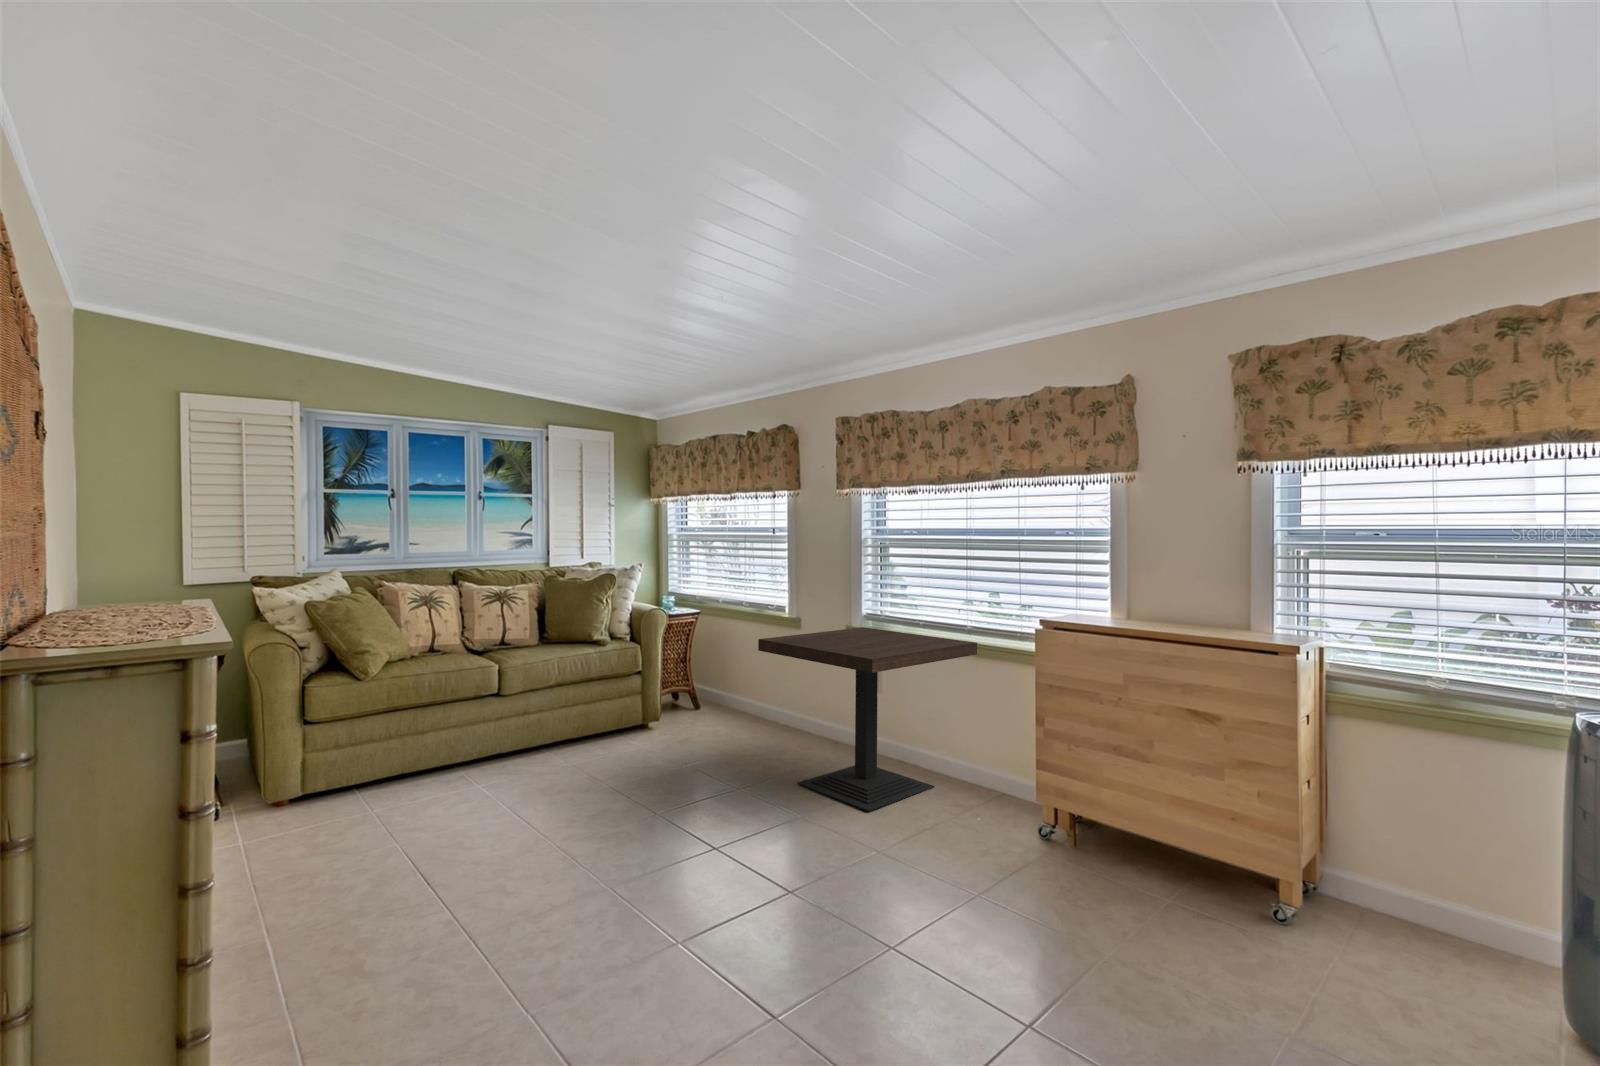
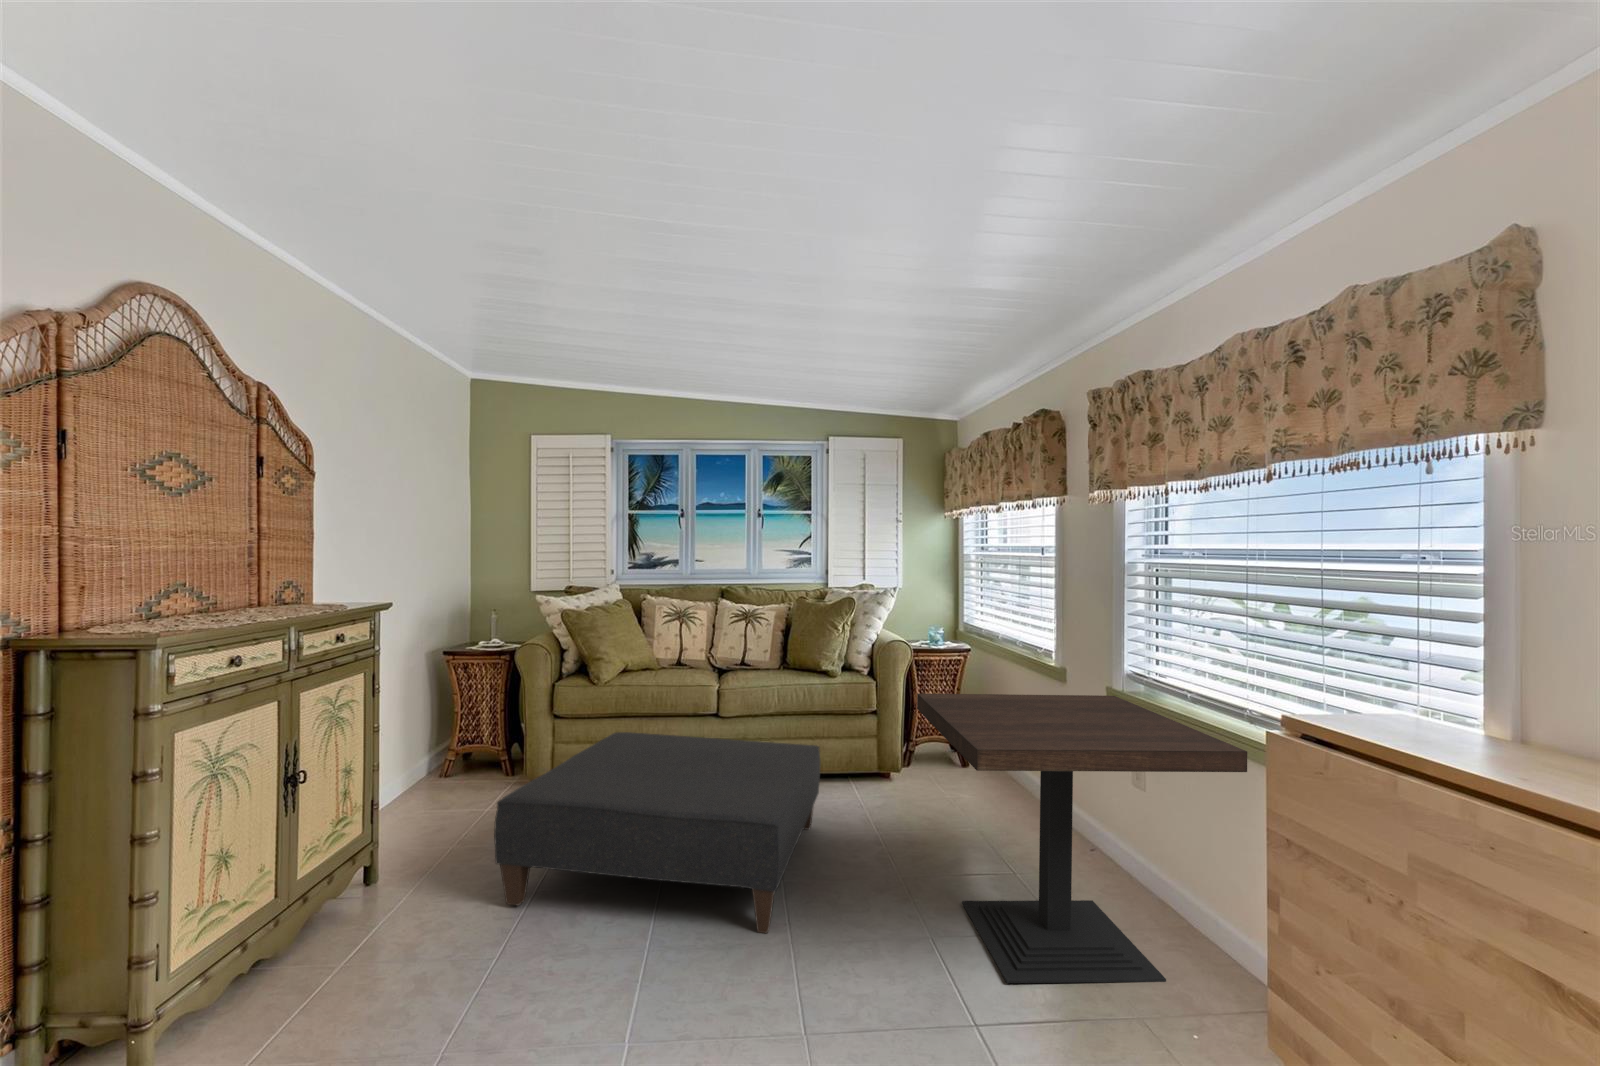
ottoman: none [427,700,710,888] -> present [494,732,820,933]

